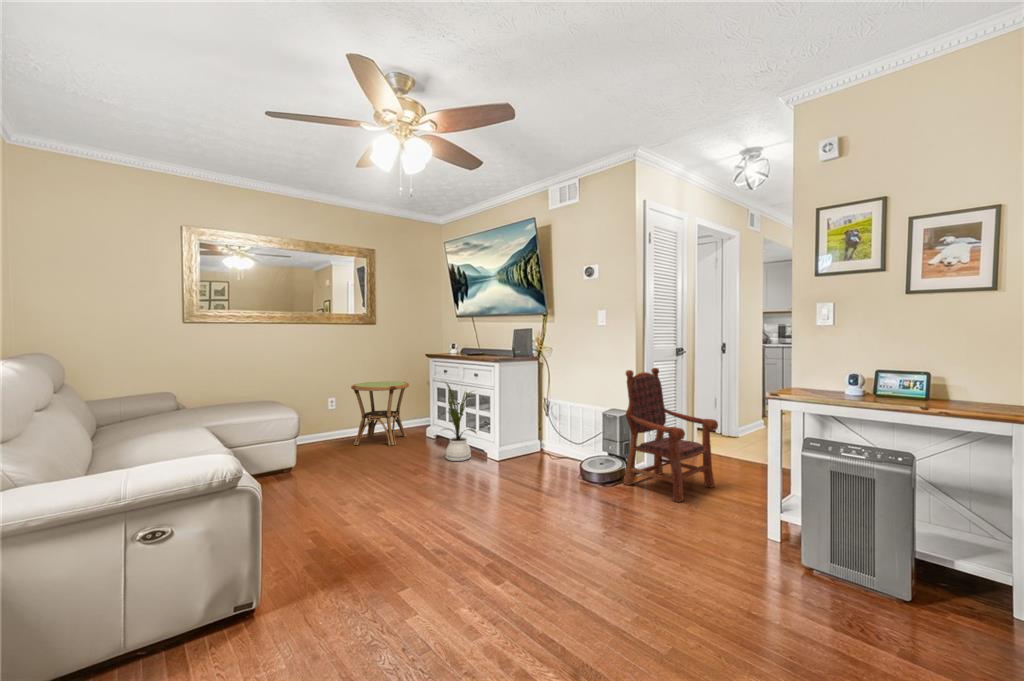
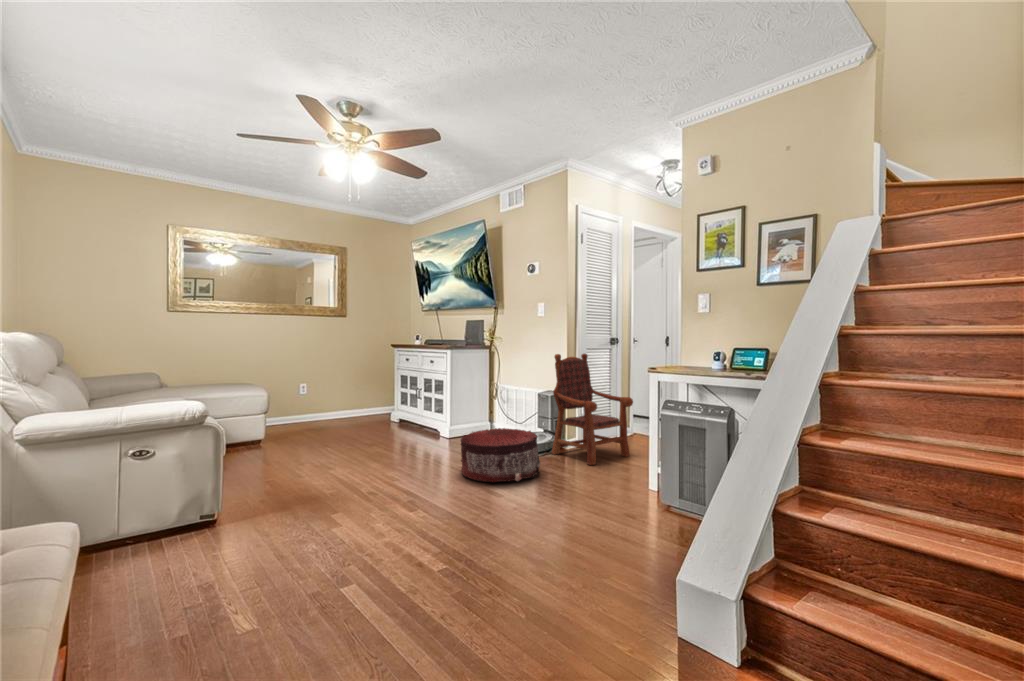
side table: present [351,382,409,445] -> none [321,370,375,427]
house plant: present [446,383,476,461] -> none [397,365,432,438]
pouf: none [531,458,628,533] -> present [461,428,540,482]

